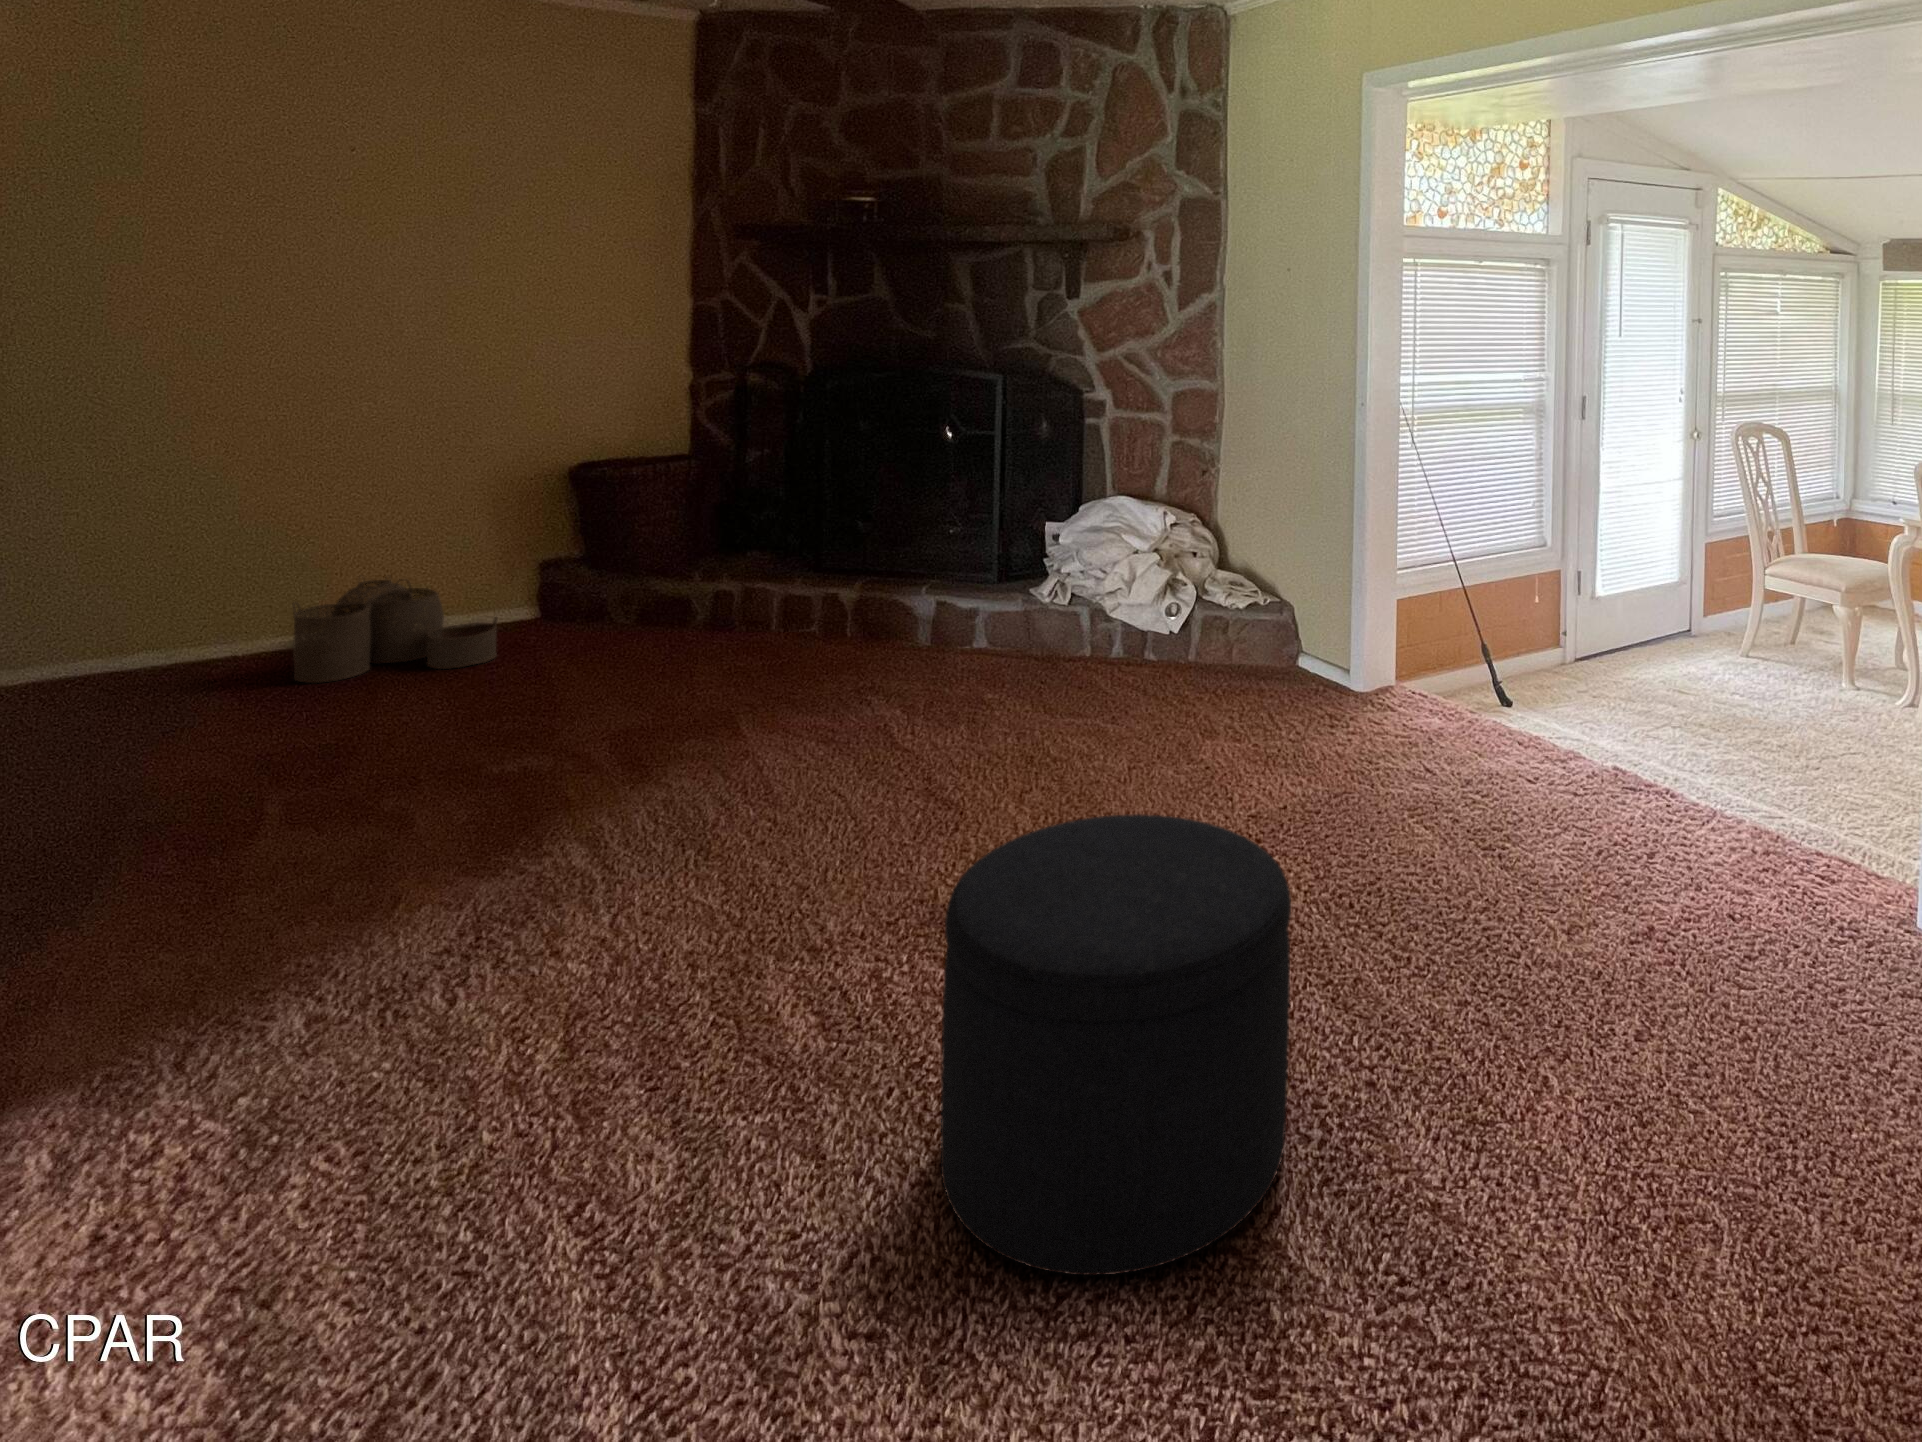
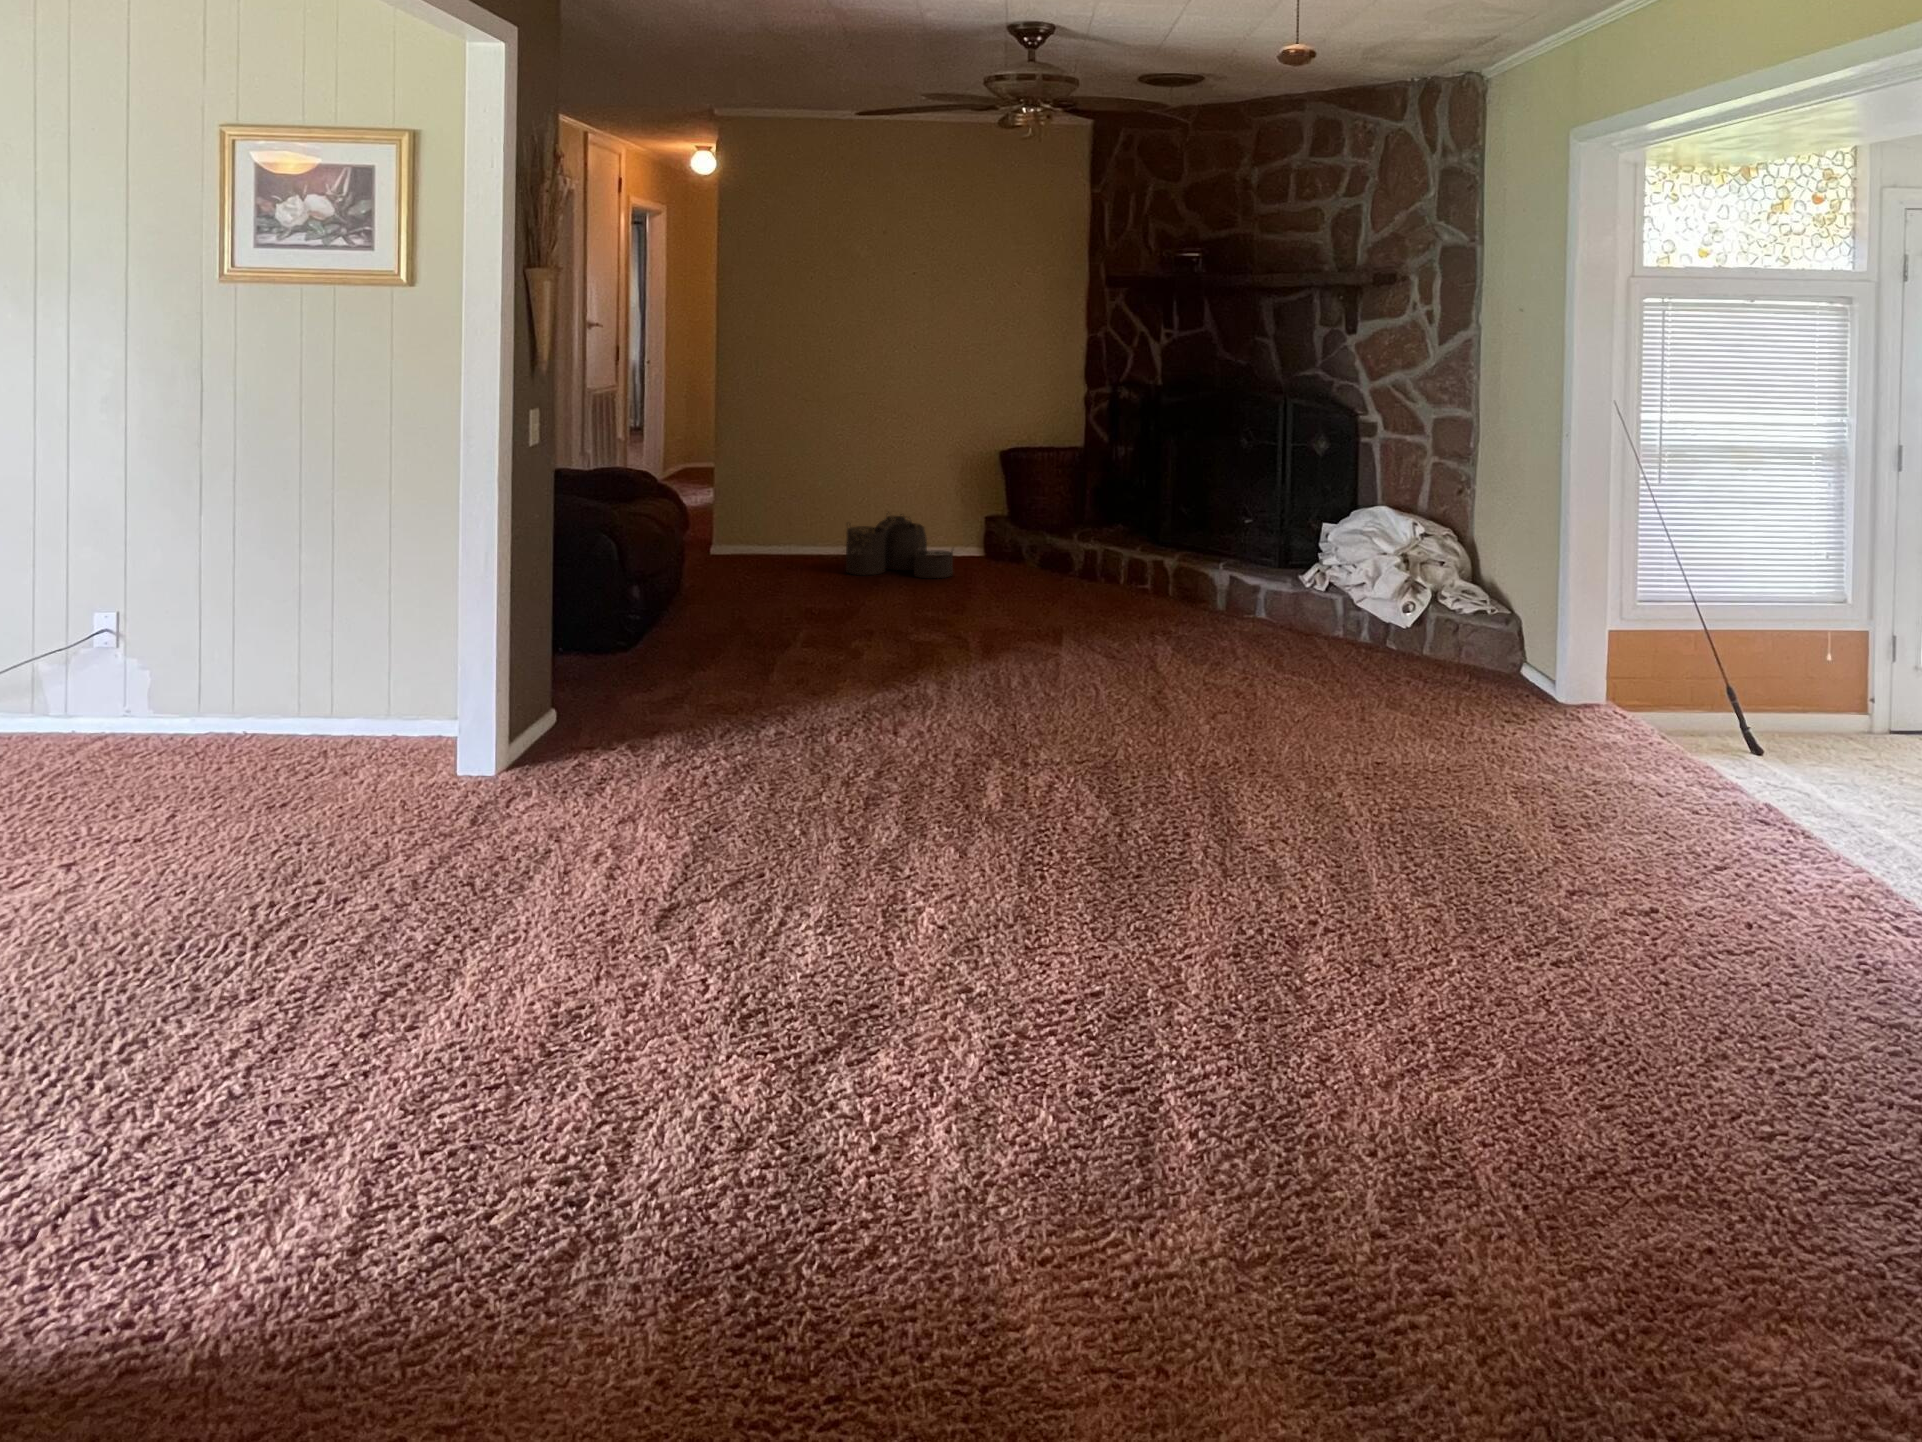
ottoman: present [941,814,1291,1275] -> none [1009,692,1237,954]

